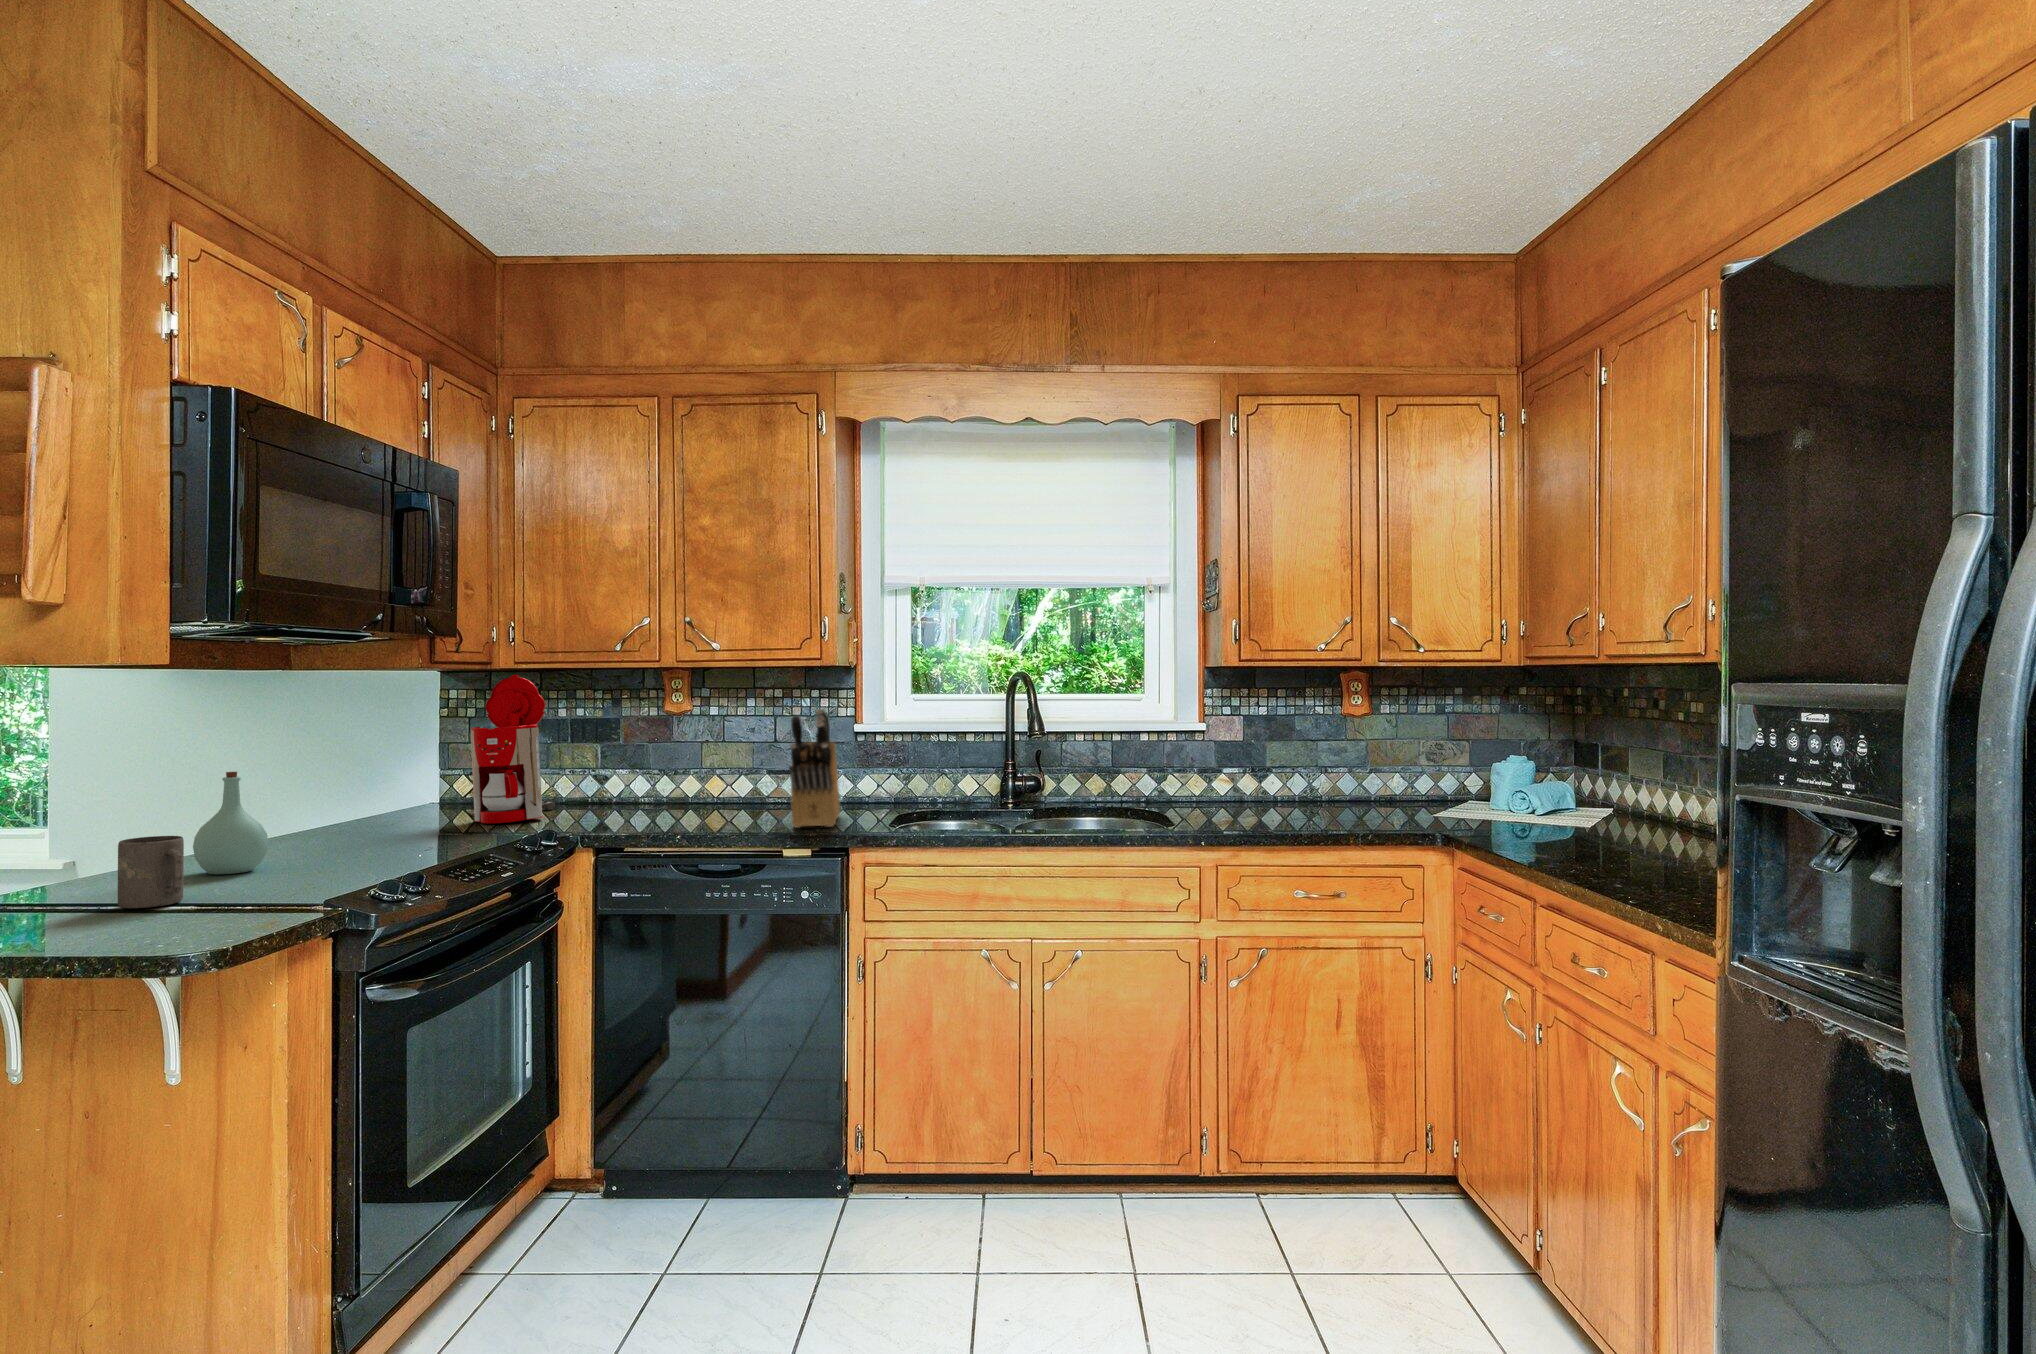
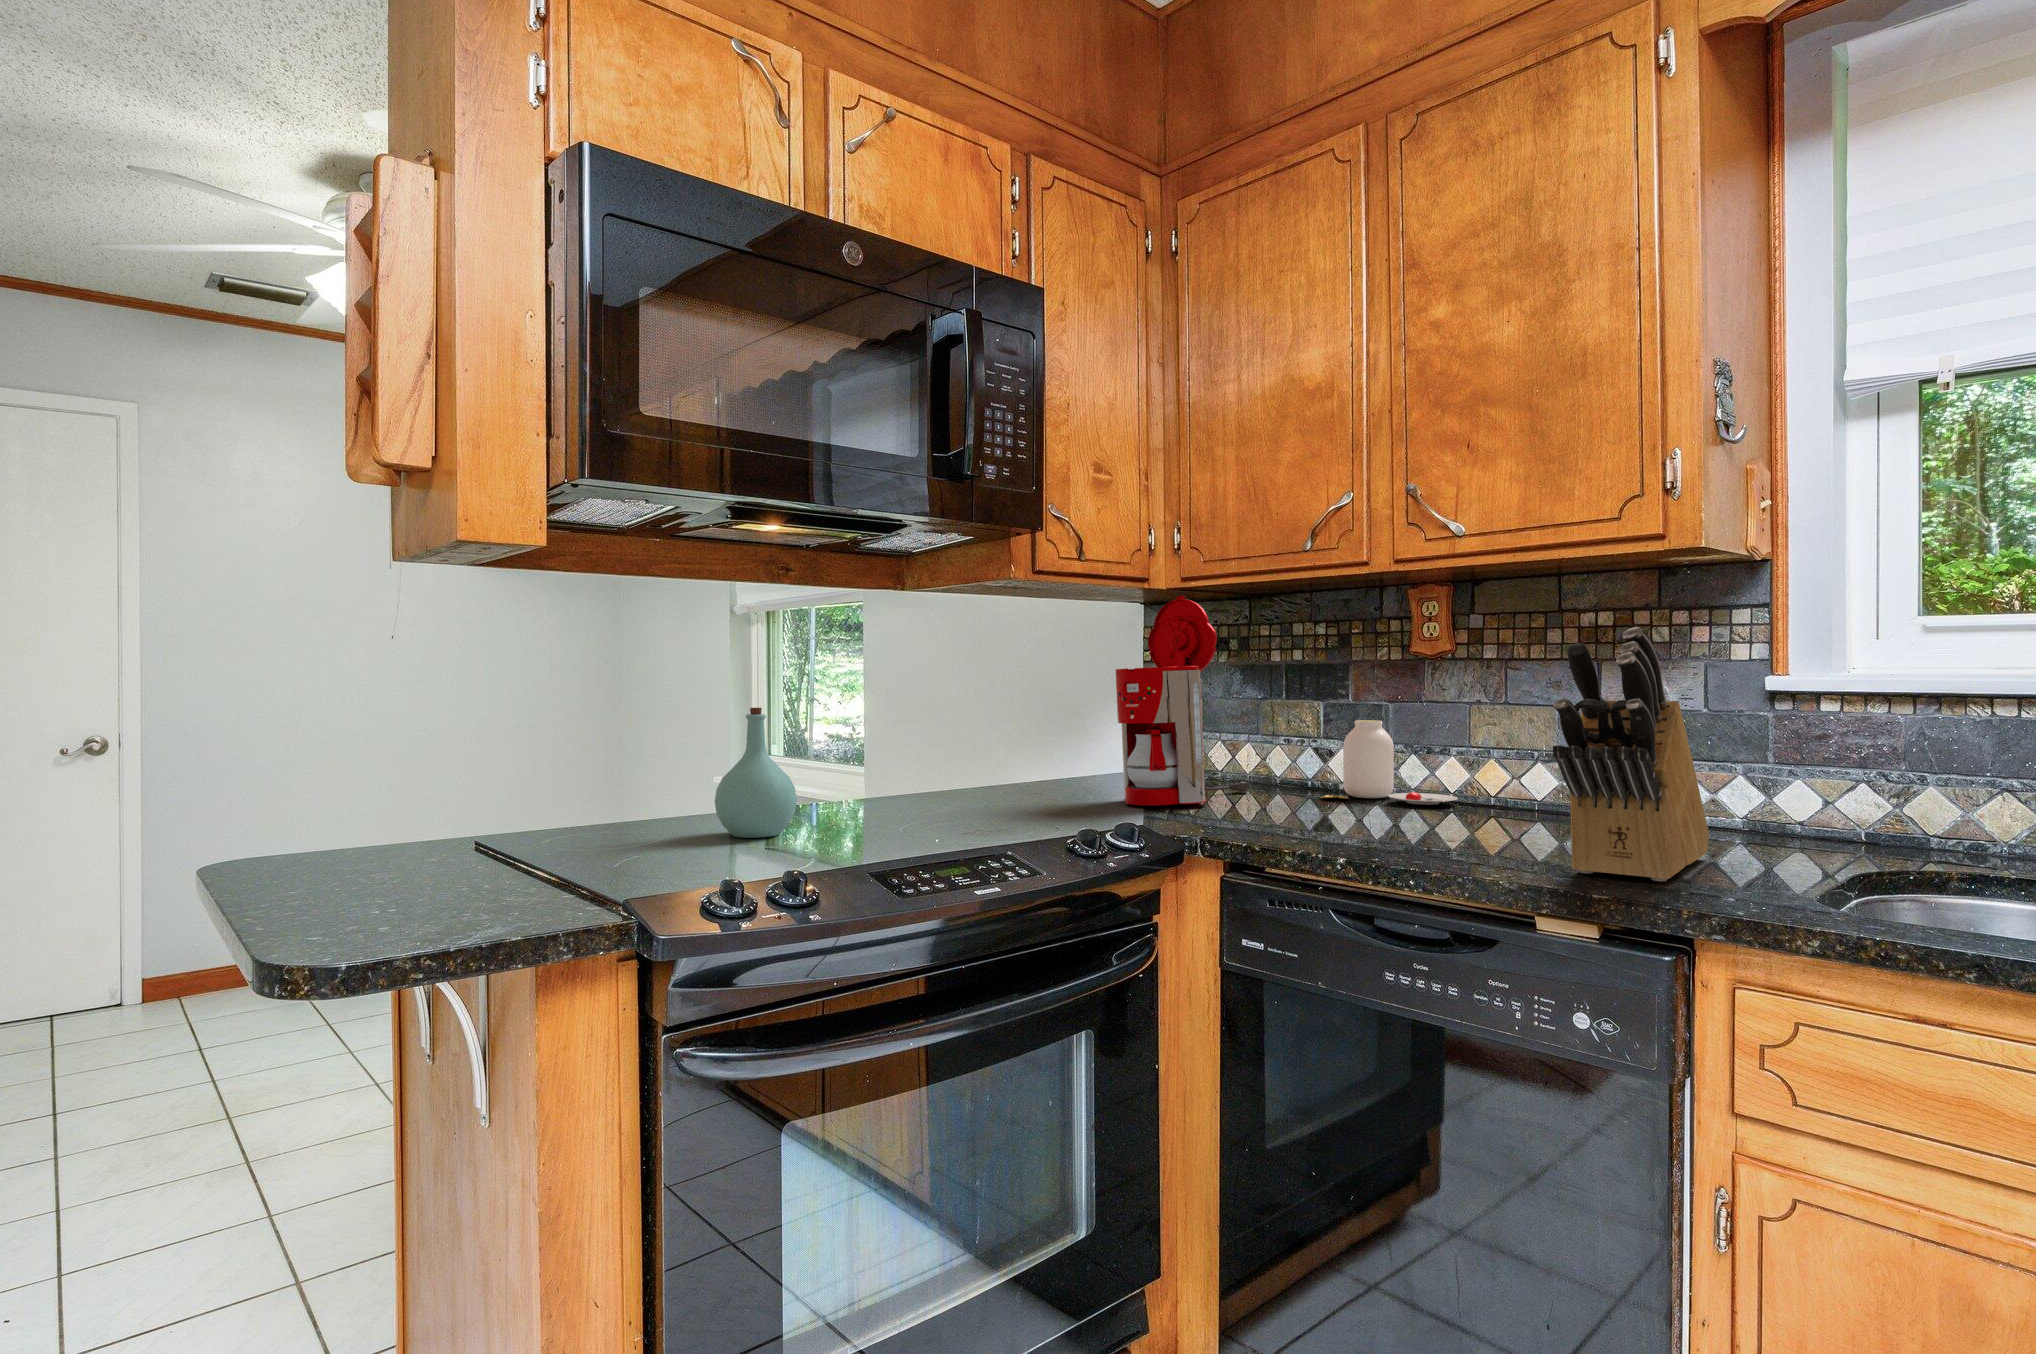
jar: none [608,755,696,808] -> present [1321,720,1458,805]
mug: present [118,836,184,908] -> none [544,780,615,872]

